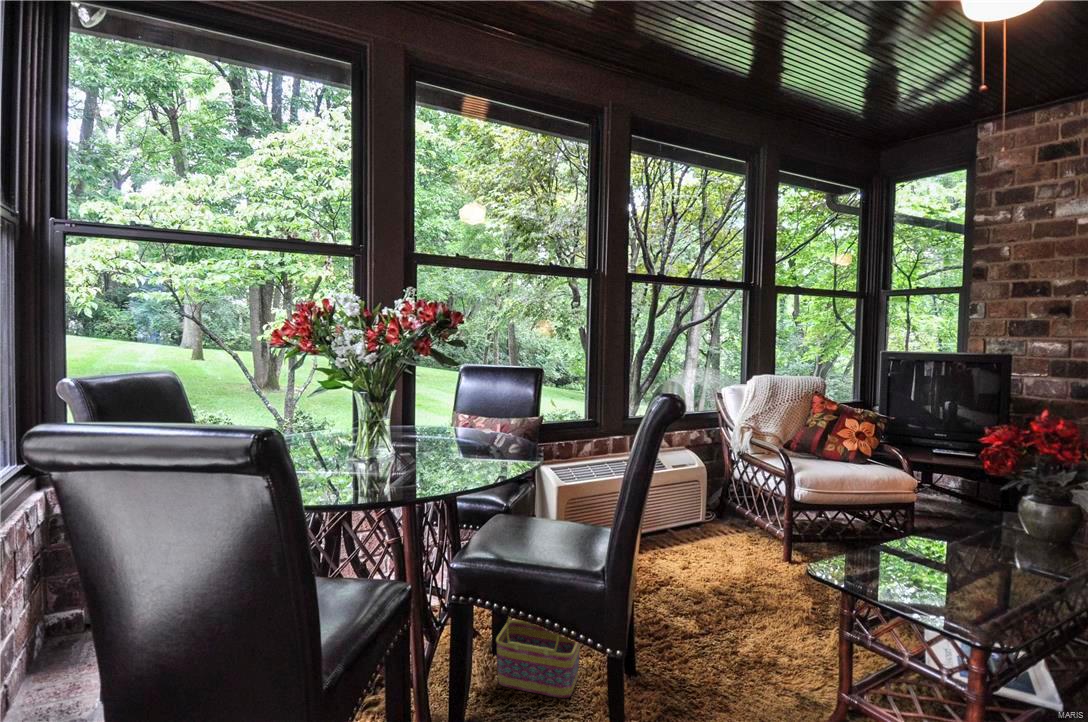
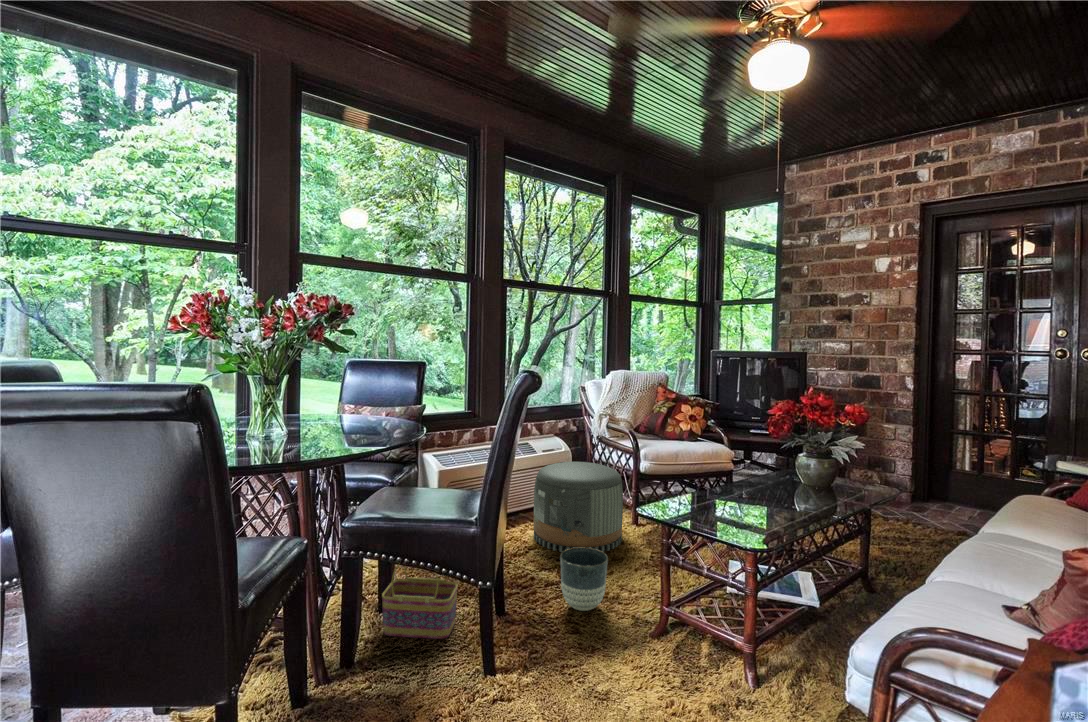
pouf: none [664,485,774,598] -> present [533,462,623,552]
planter: none [703,599,764,680] -> present [560,547,608,611]

